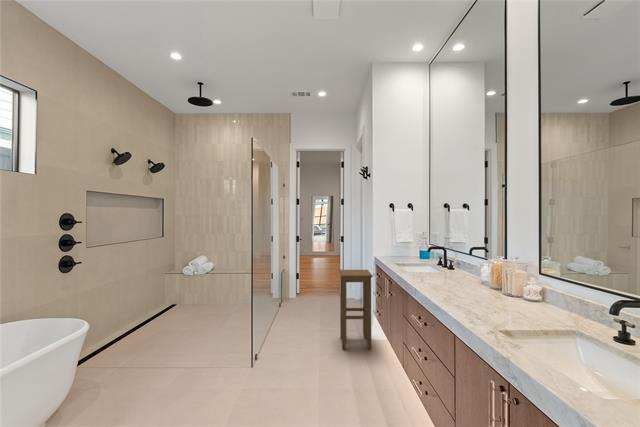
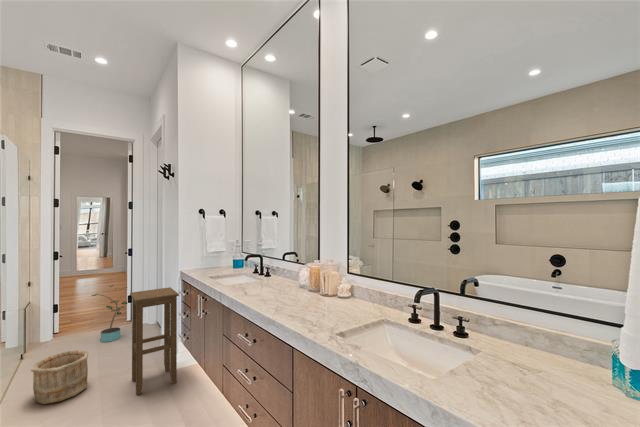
potted plant: none [318,264,341,306] -> present [92,285,127,342]
wooden bucket: none [284,305,314,338] -> present [31,350,88,404]

